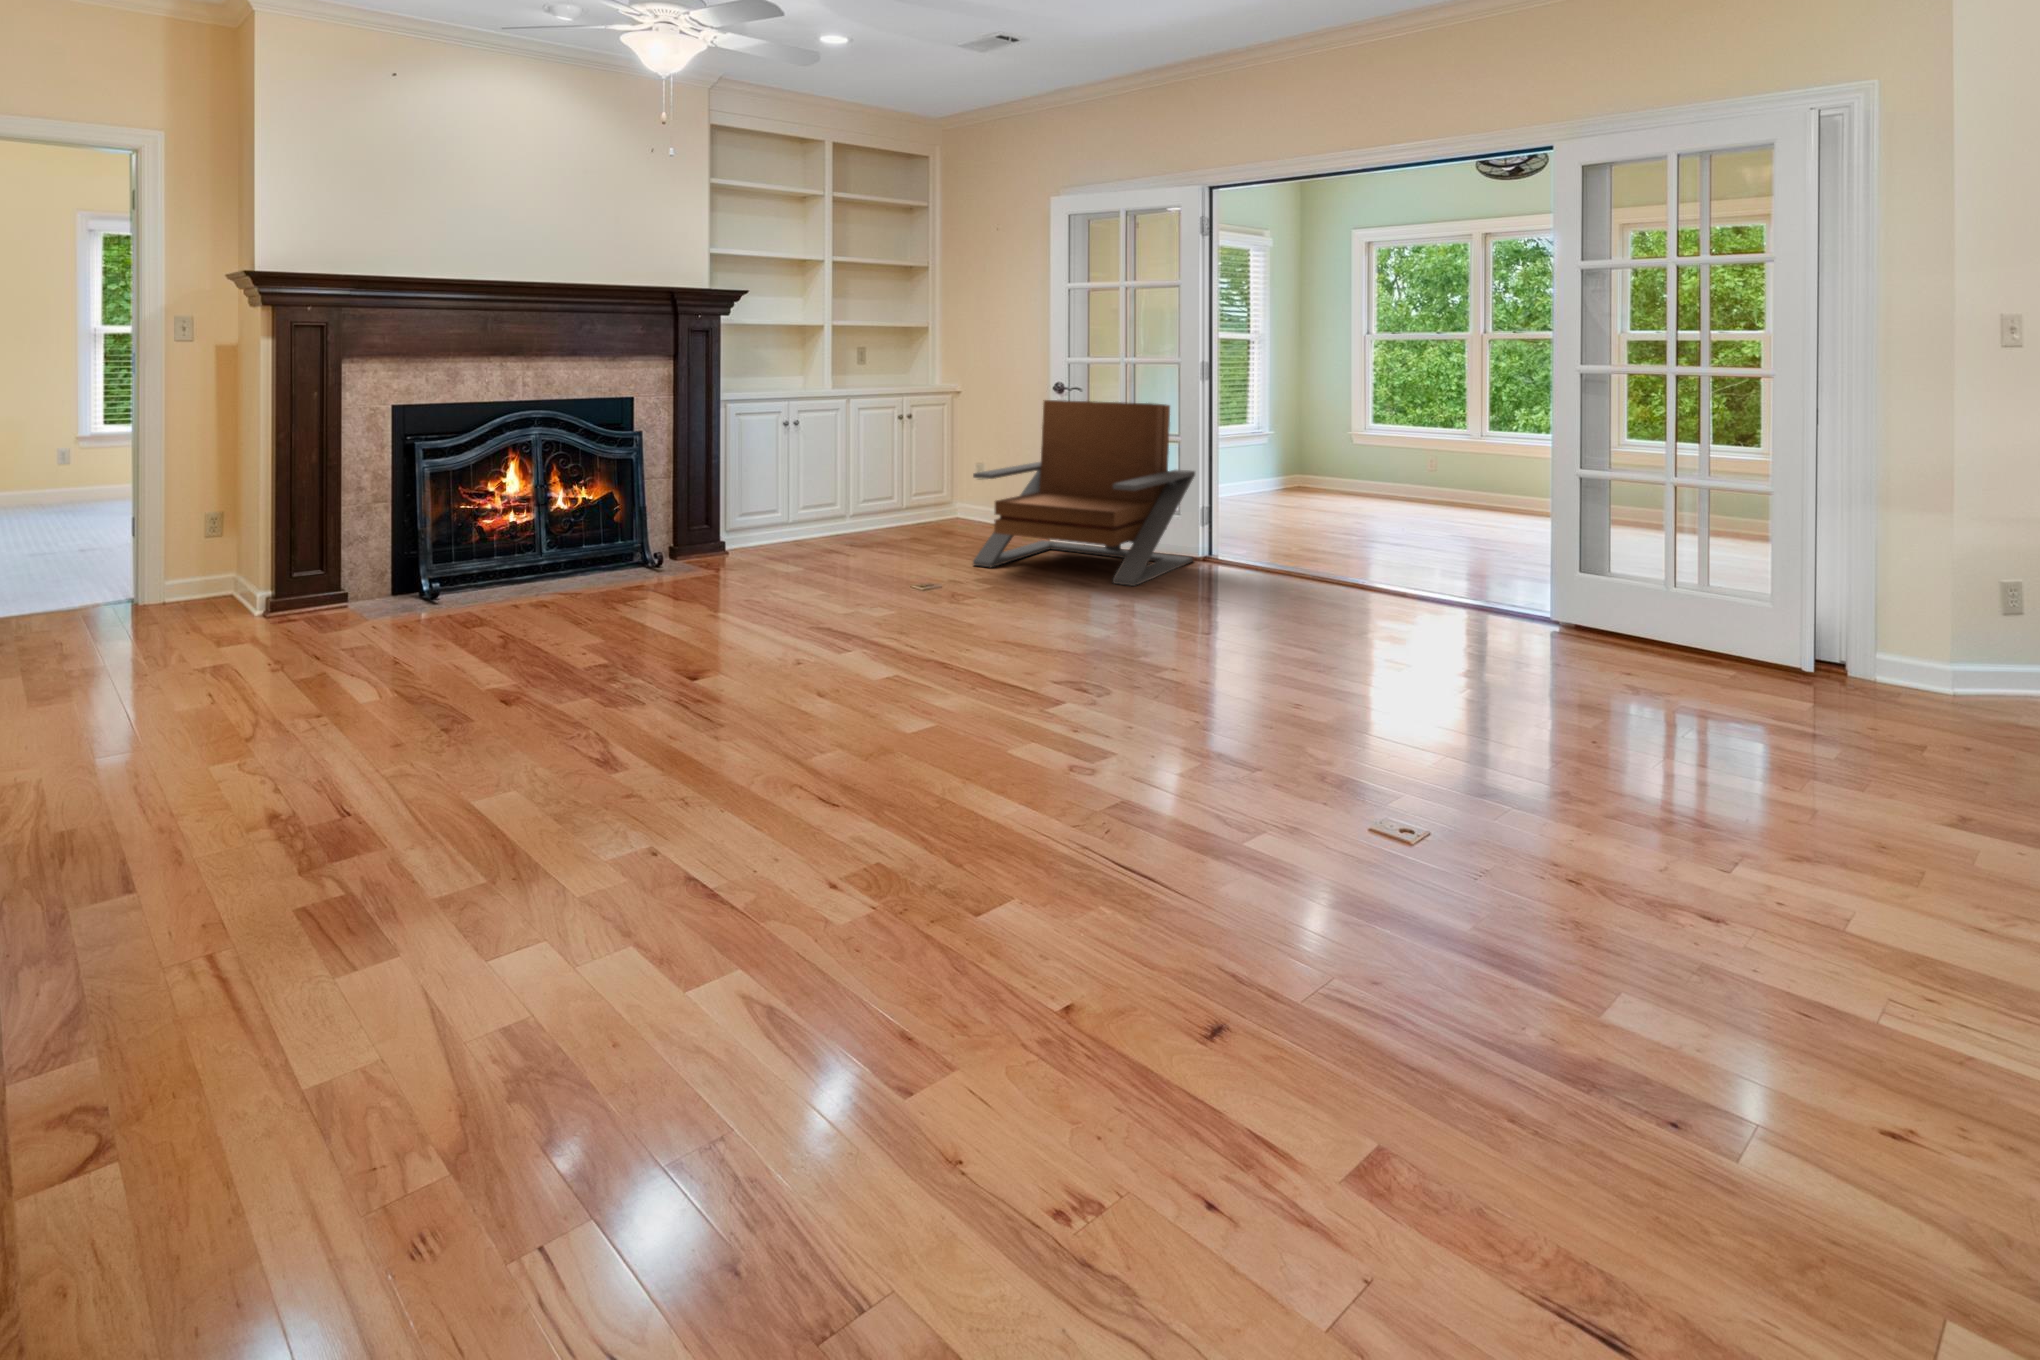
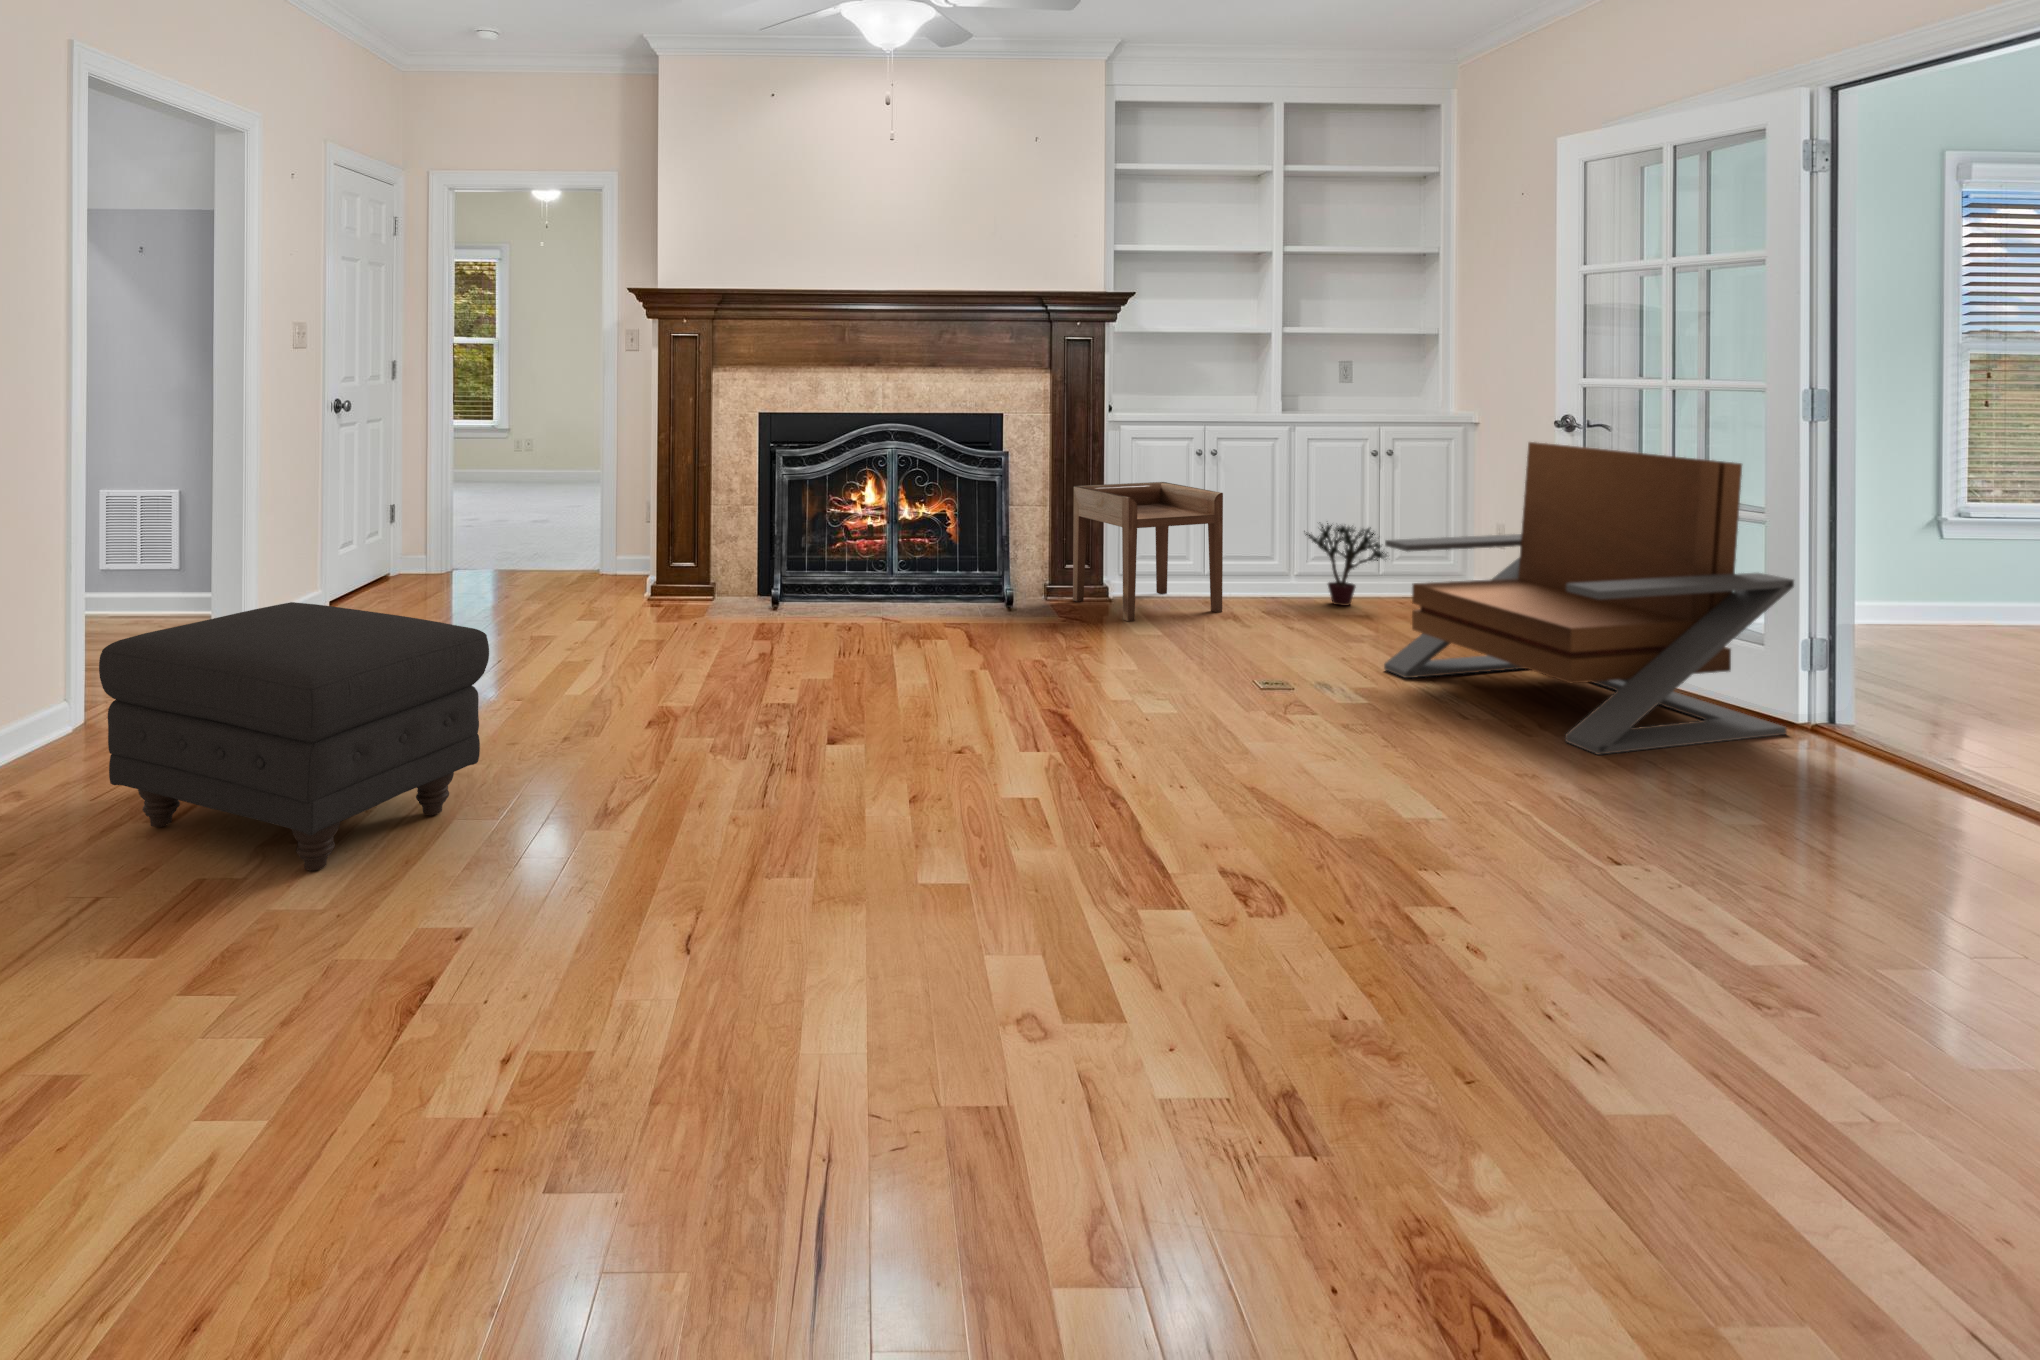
side table: none [698,451,820,565] -> present [1073,482,1223,621]
potted plant: none [860,469,925,533] -> present [1304,523,1387,606]
ottoman: none [32,614,480,906] -> present [99,602,489,871]

